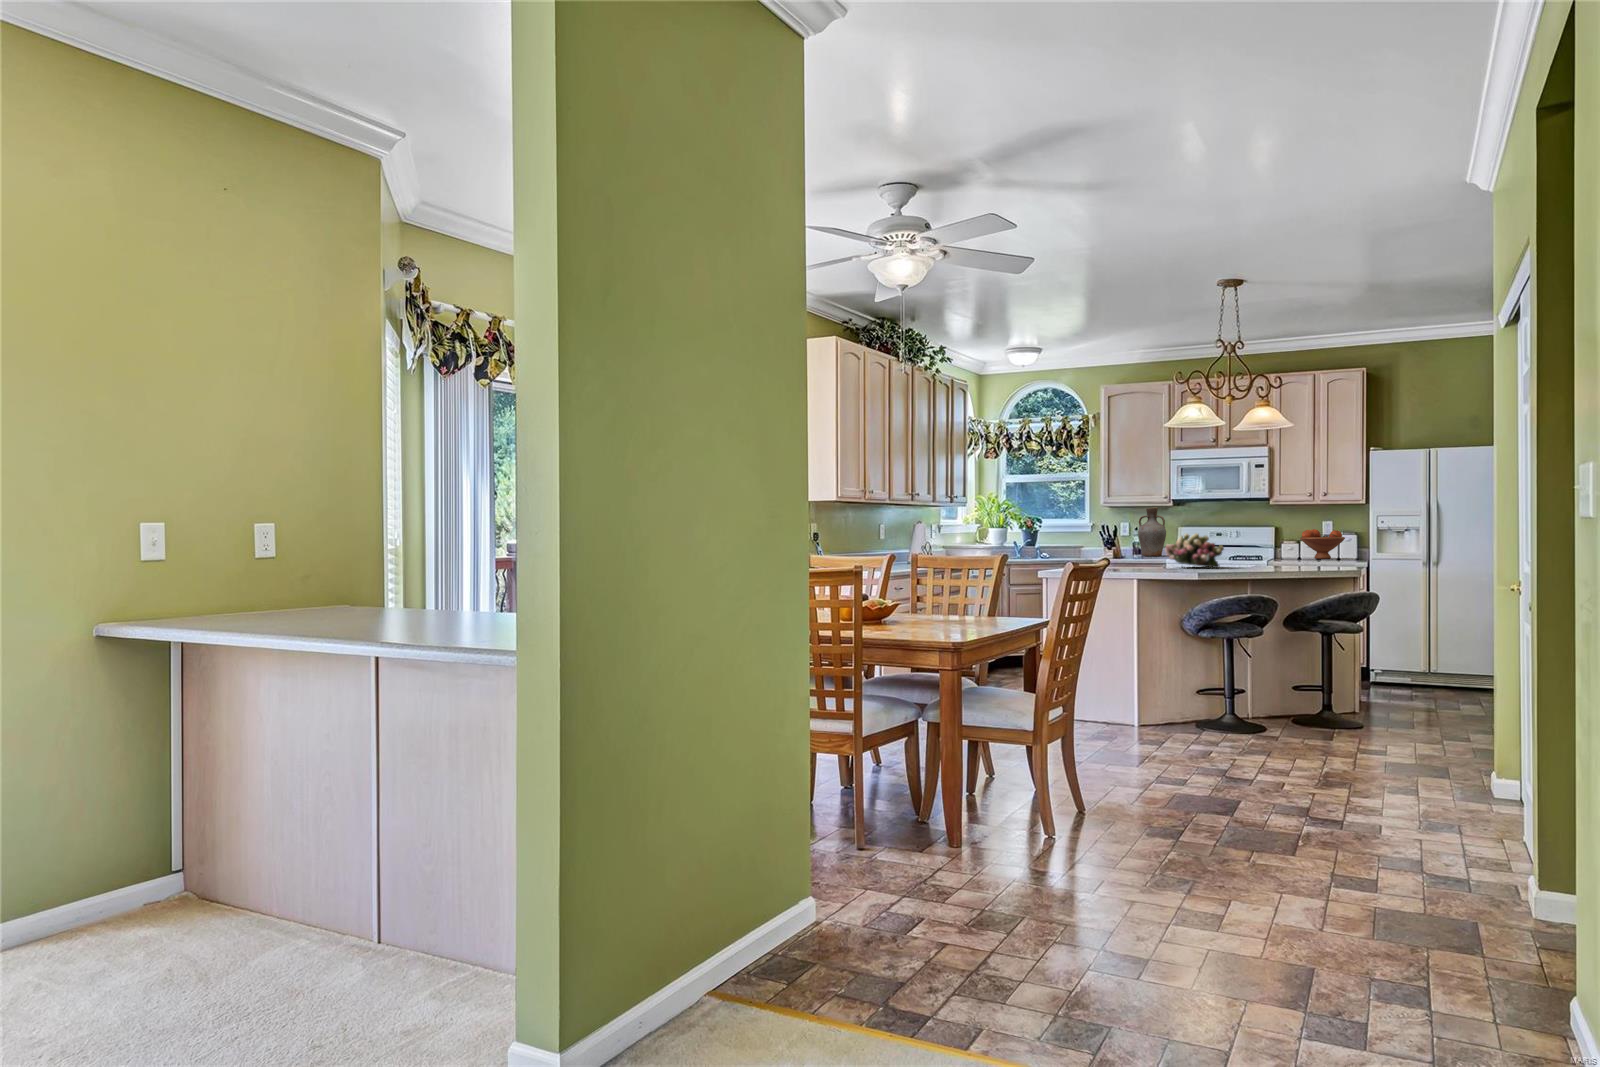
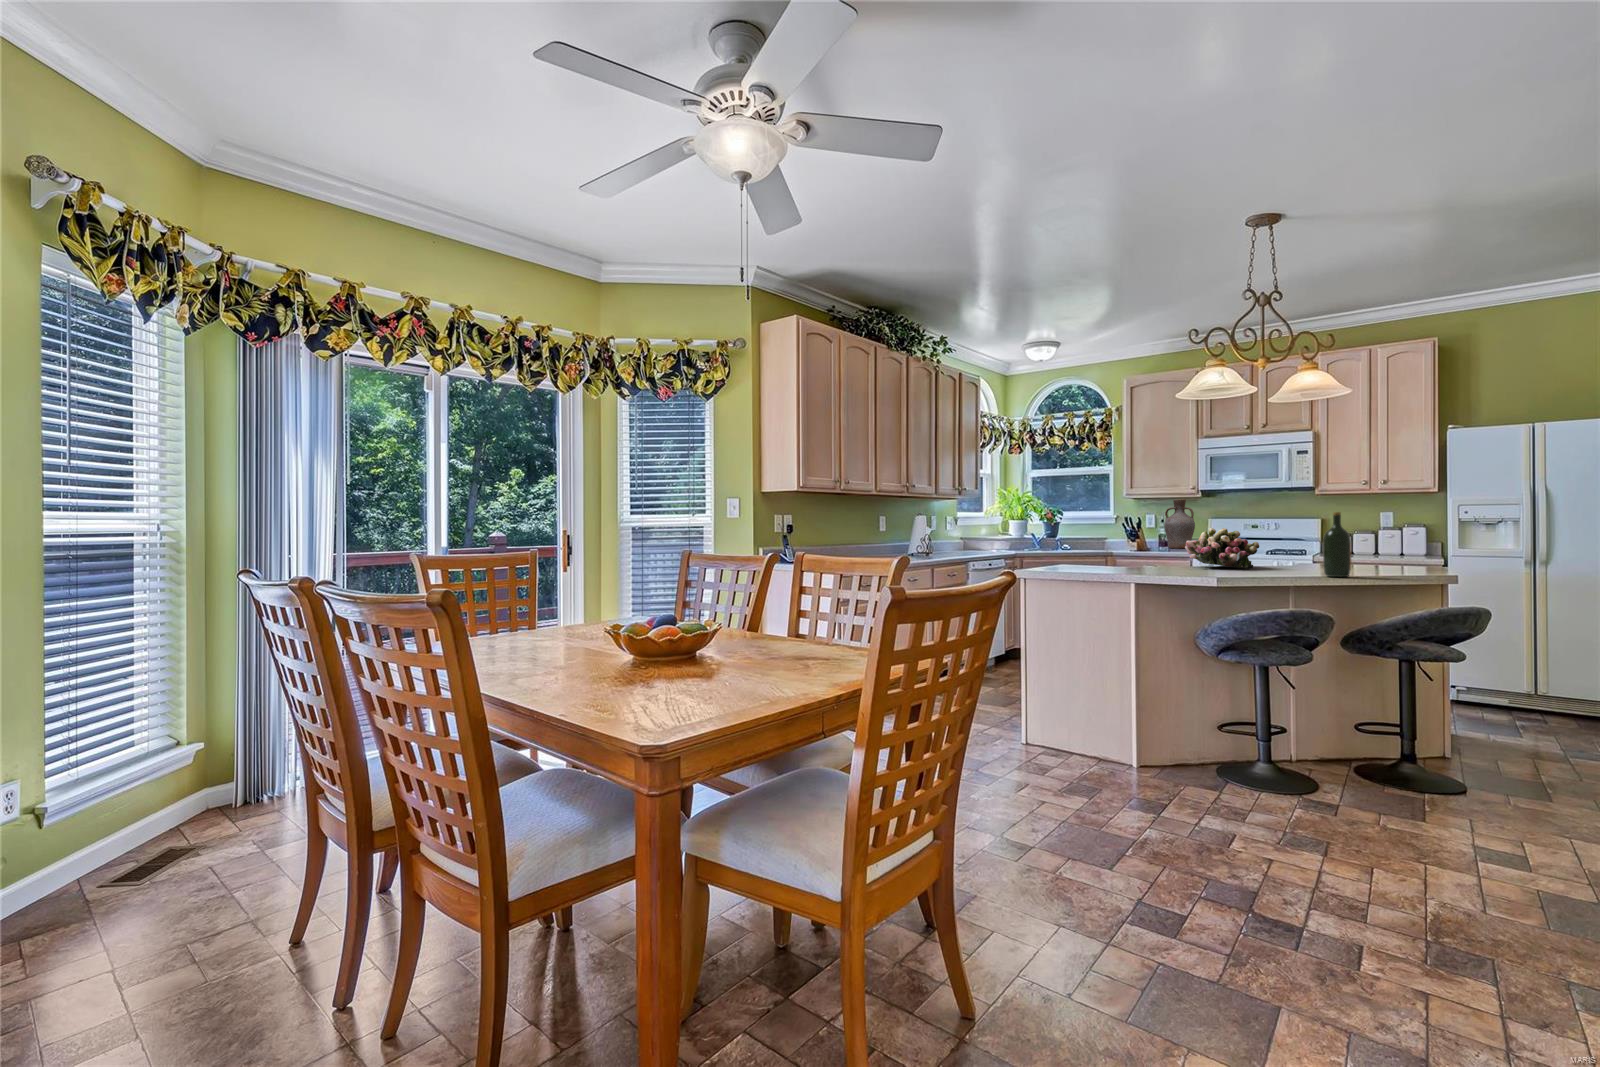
wine bottle: none [1271,519,1290,572] -> present [1323,512,1351,577]
fruit bowl: present [1300,529,1345,559] -> none [1352,521,1410,554]

